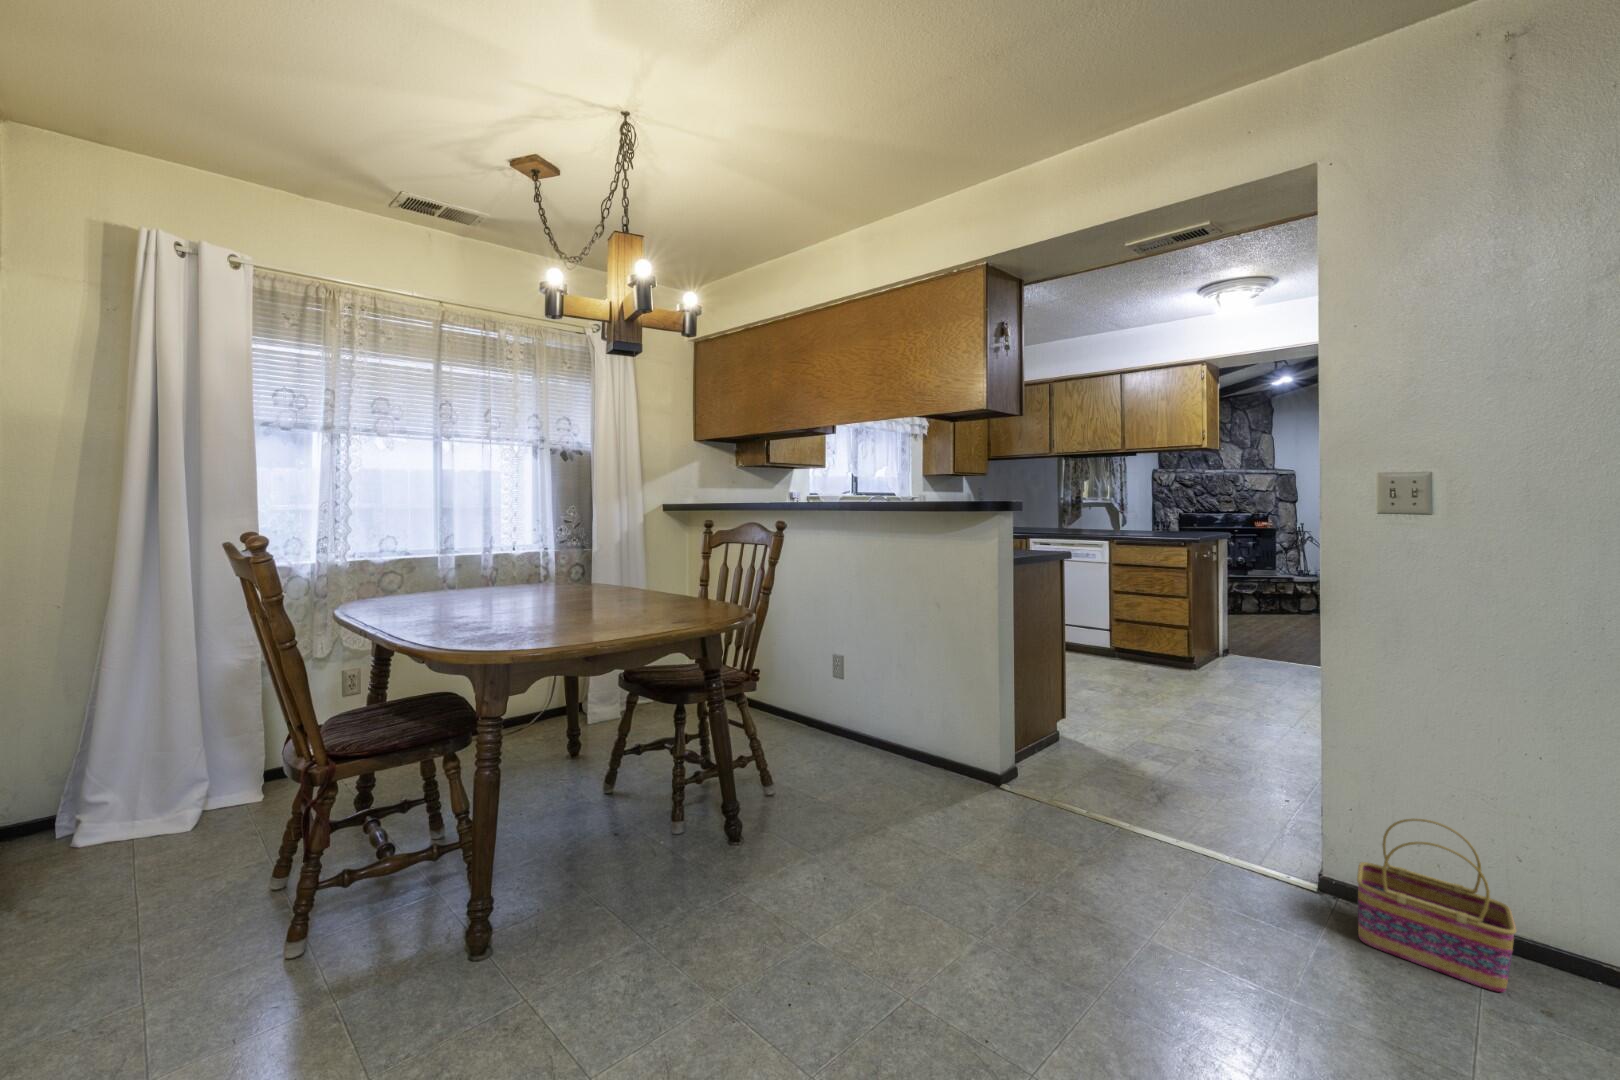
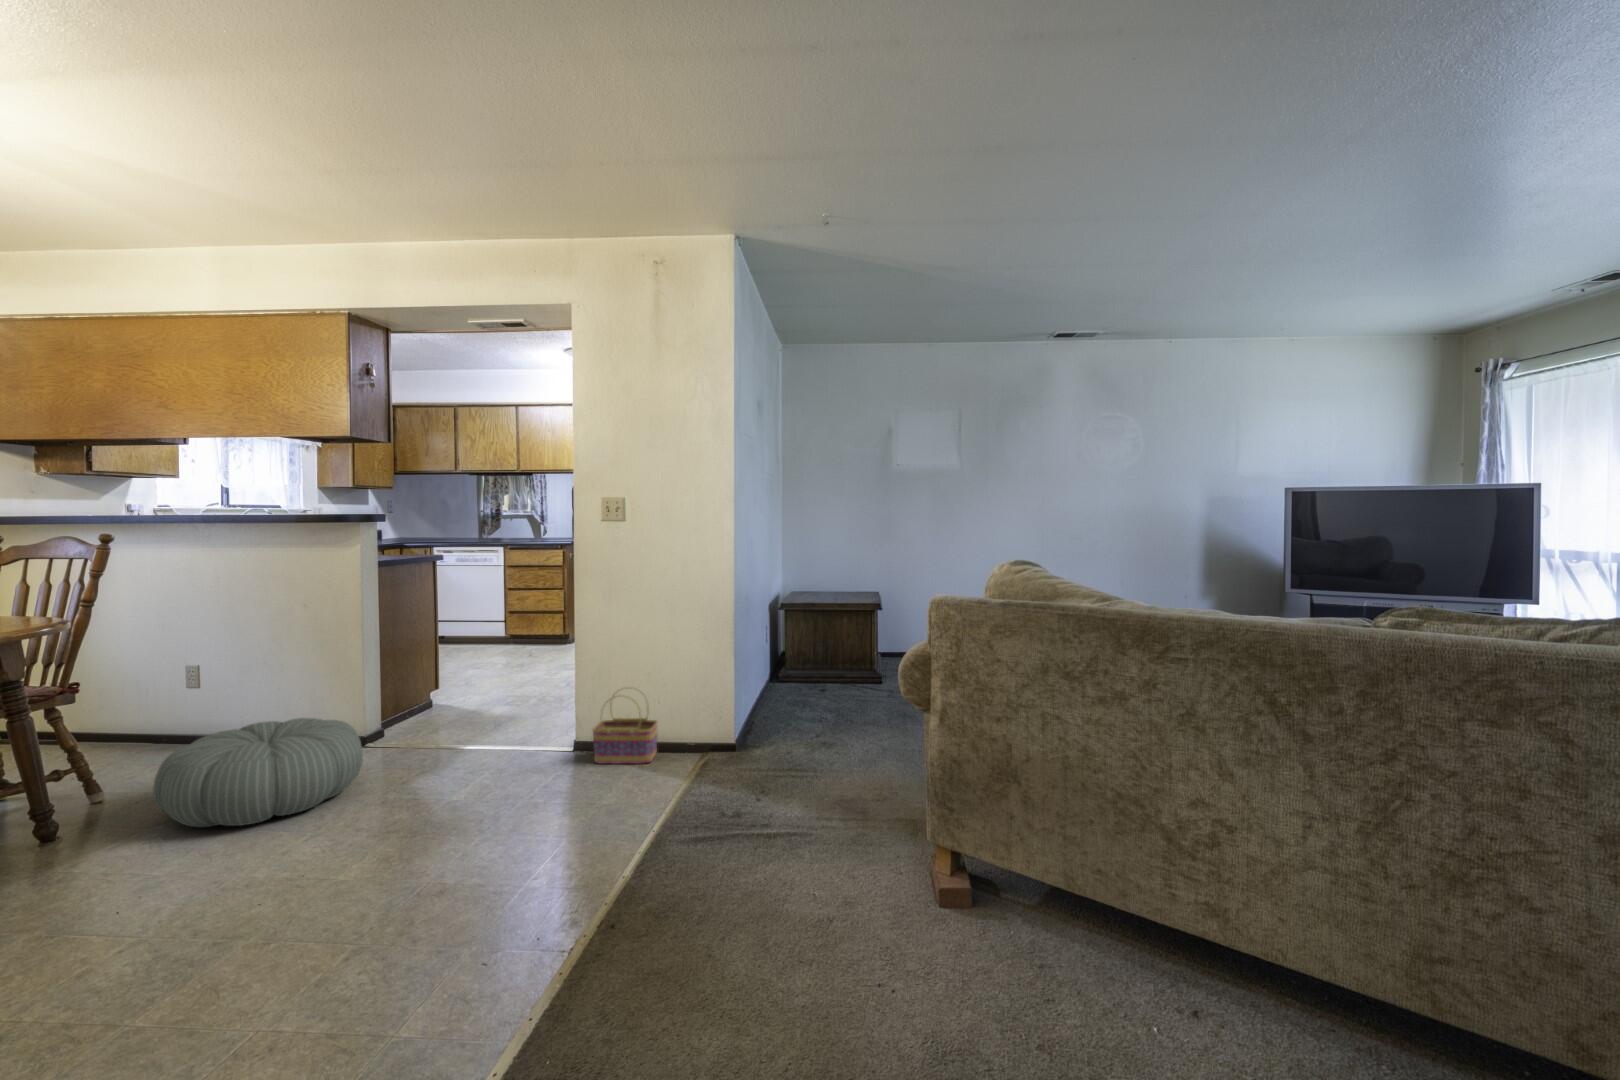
pouf: none [808,736,1000,877] -> present [153,718,363,827]

